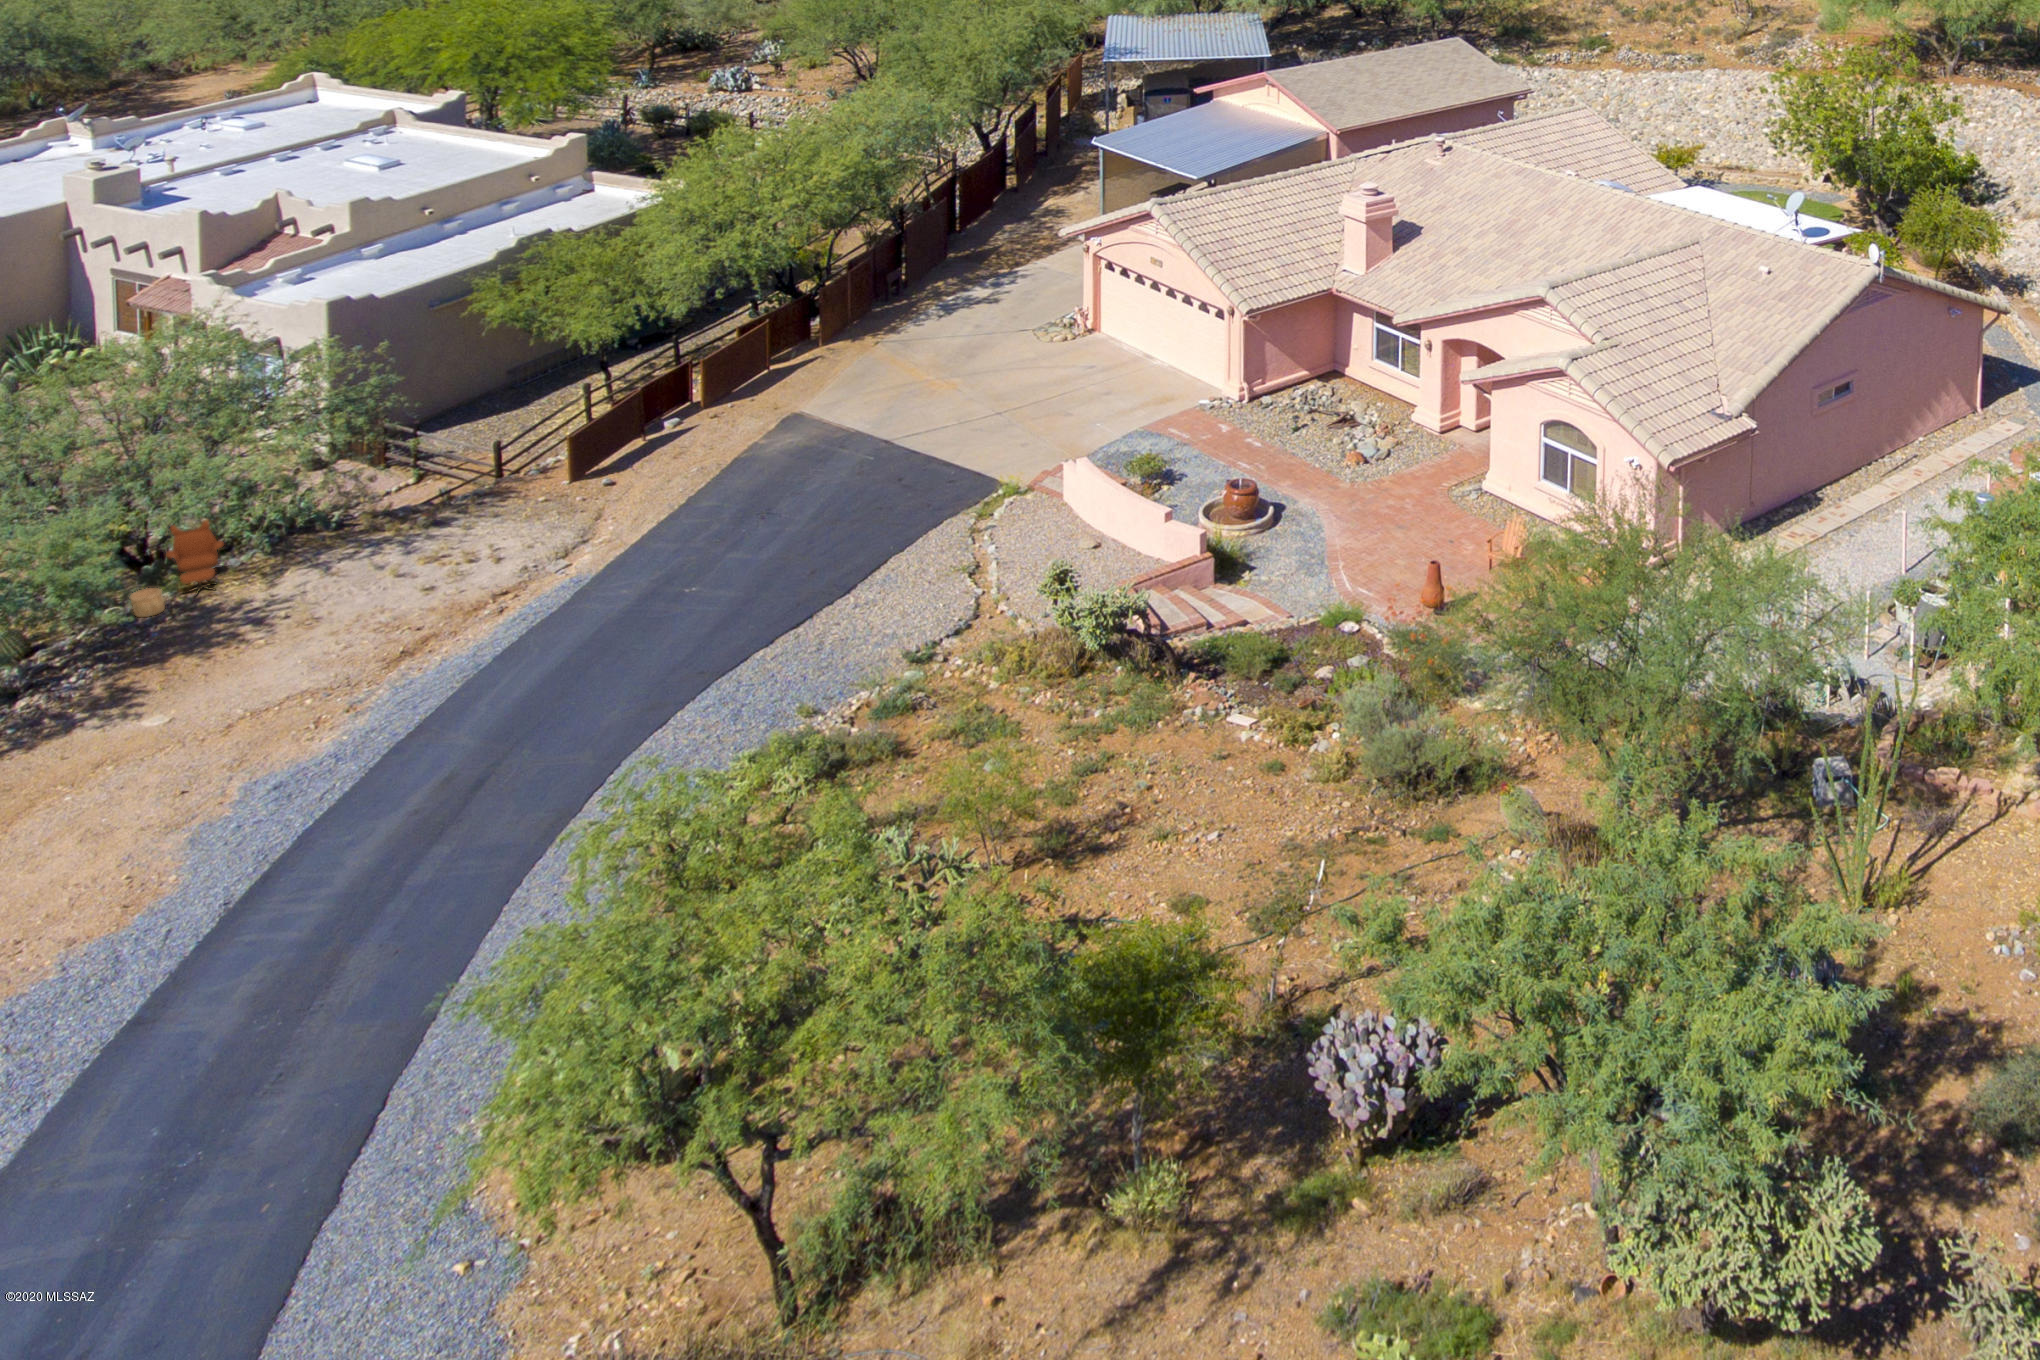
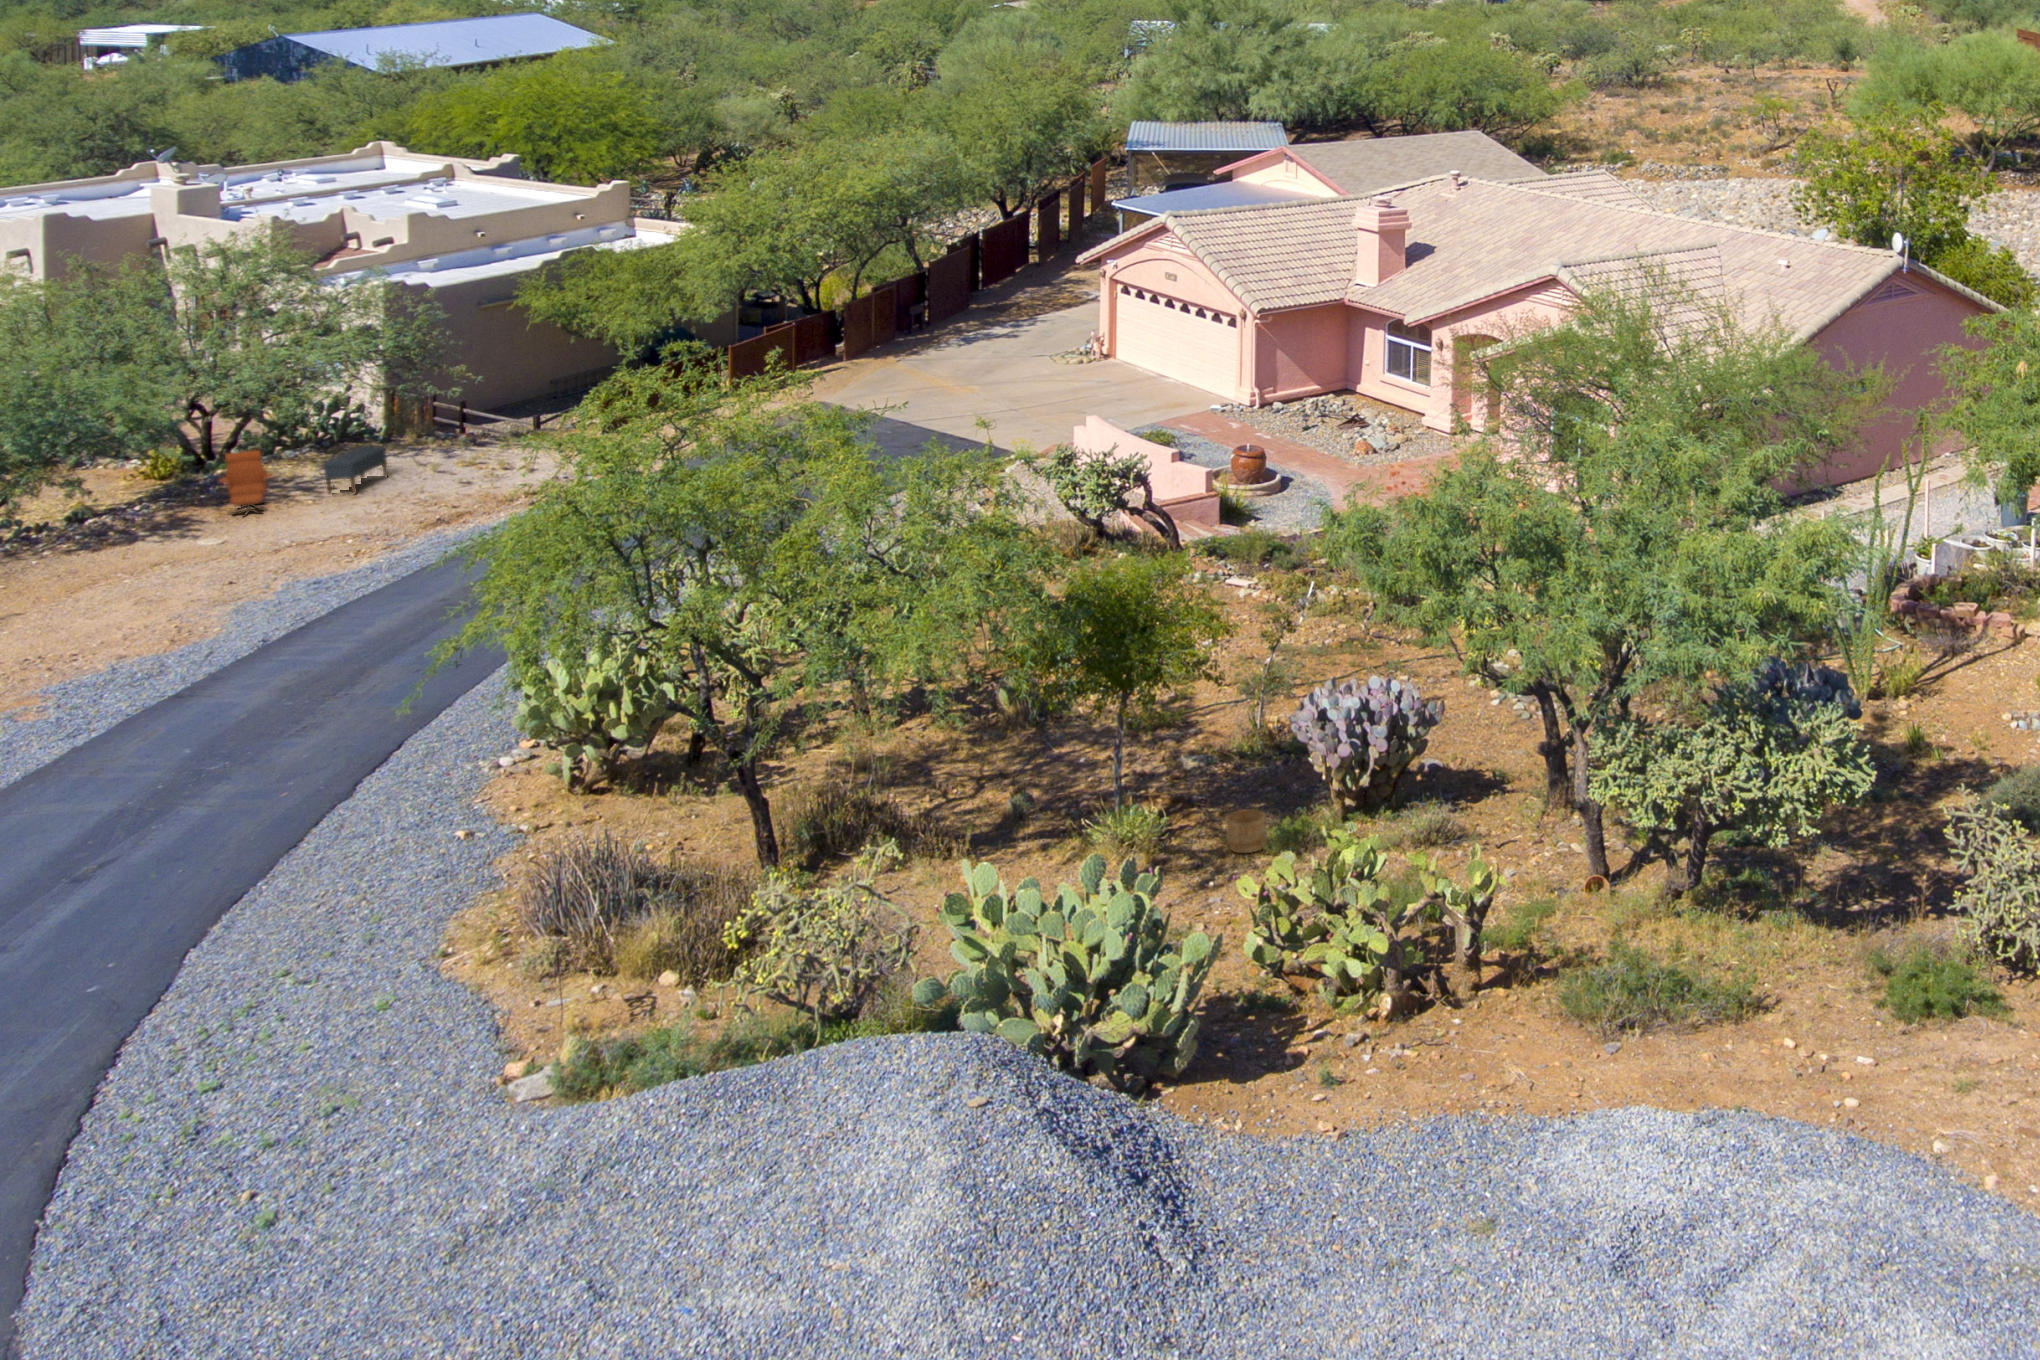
bench: none [275,495,348,557] -> present [323,446,388,494]
wooden bucket: present [130,588,165,617] -> present [1225,809,1266,853]

